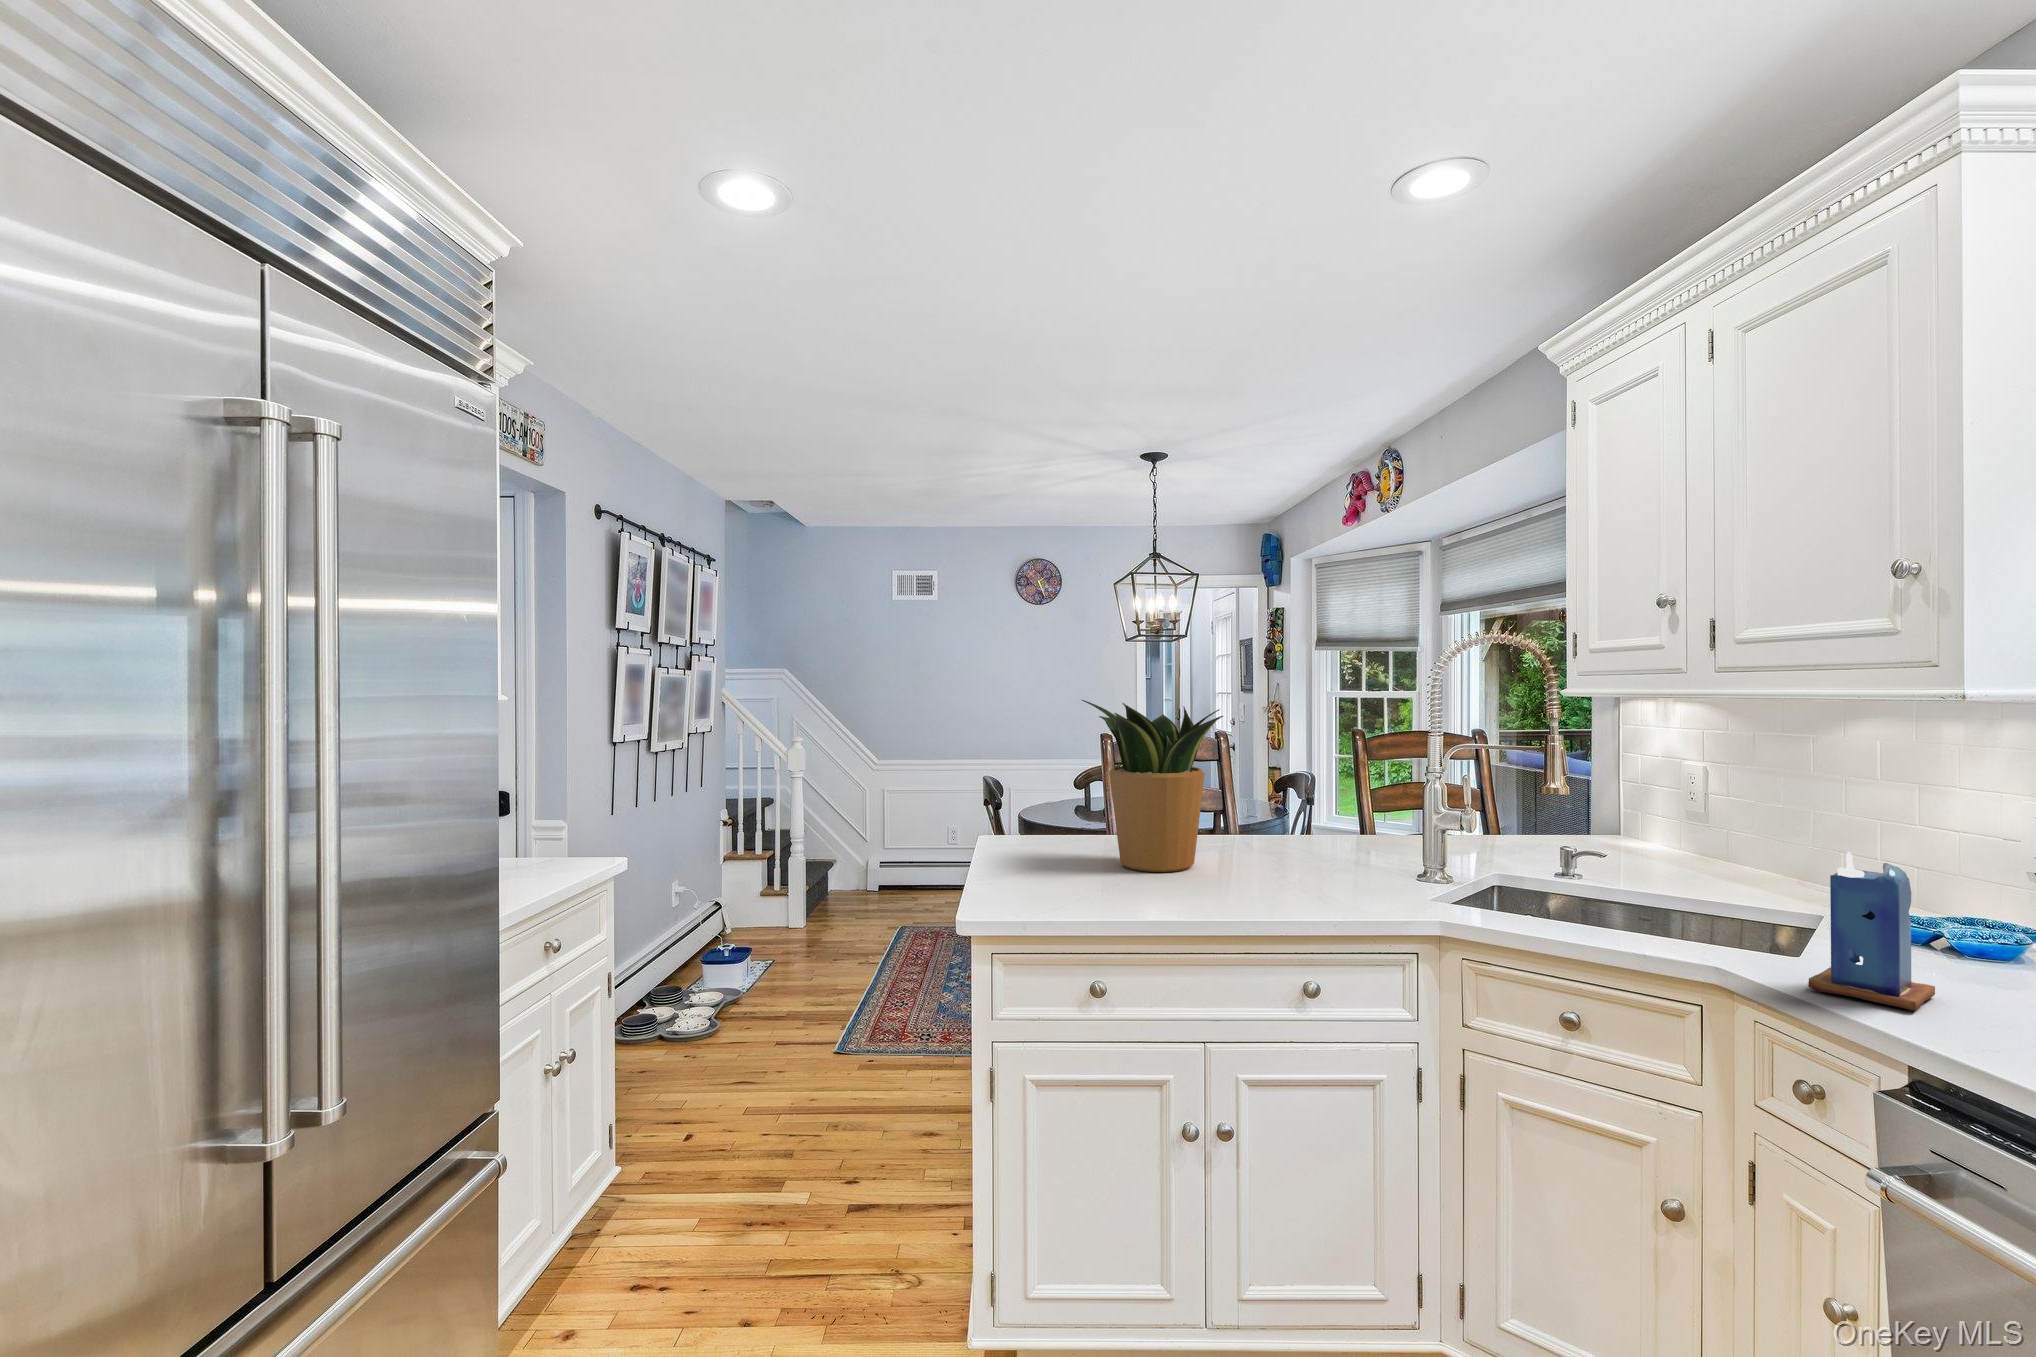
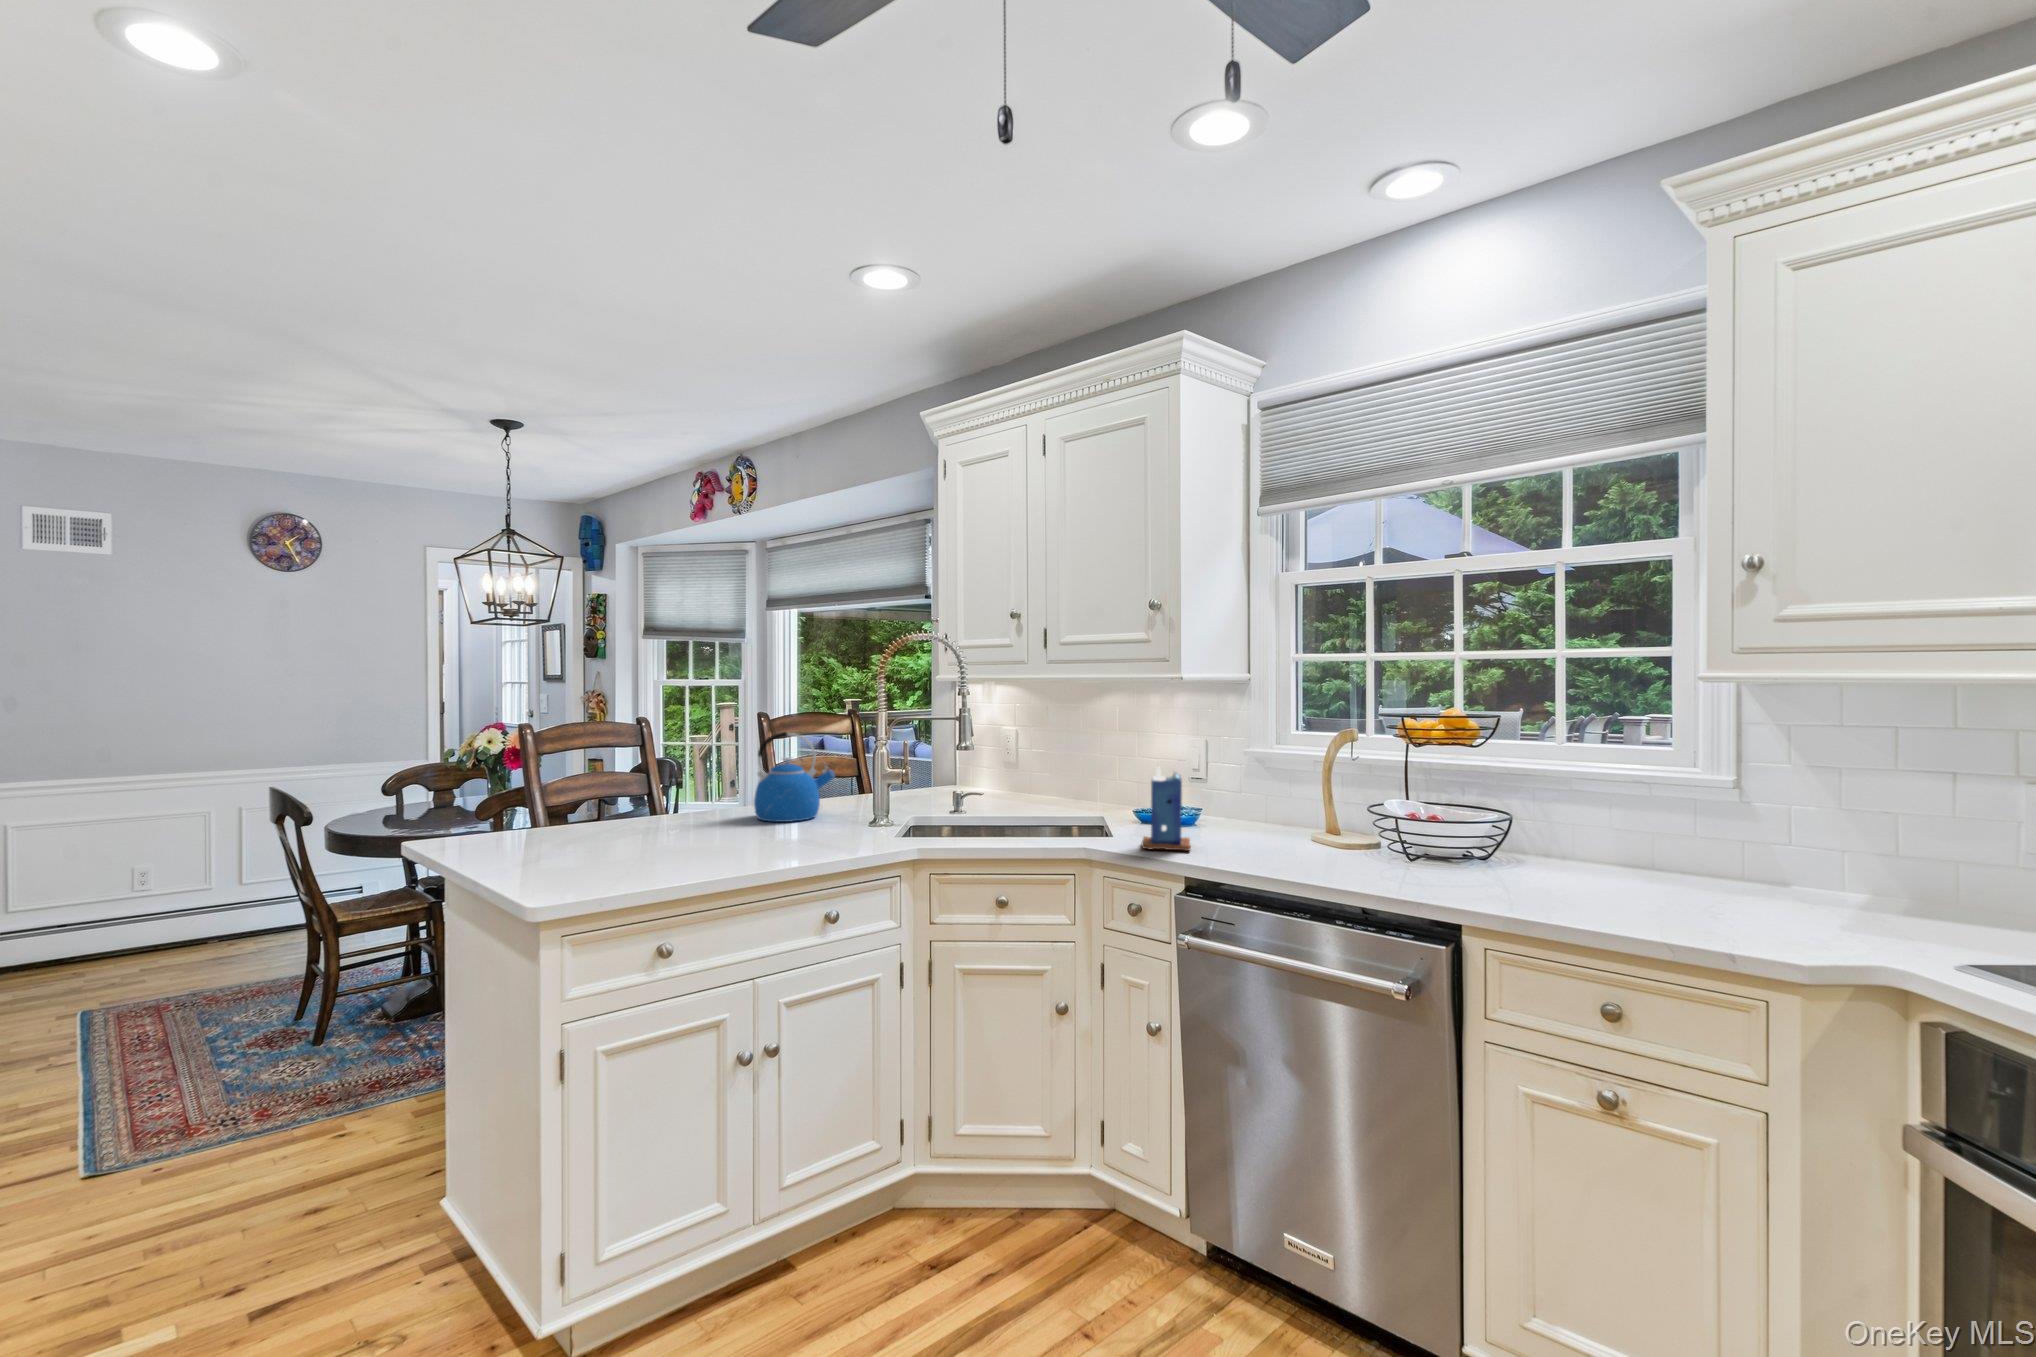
potted plant: present [1082,700,1223,872] -> none [568,684,728,847]
kettle: none [1290,757,1389,864] -> present [754,732,835,822]

